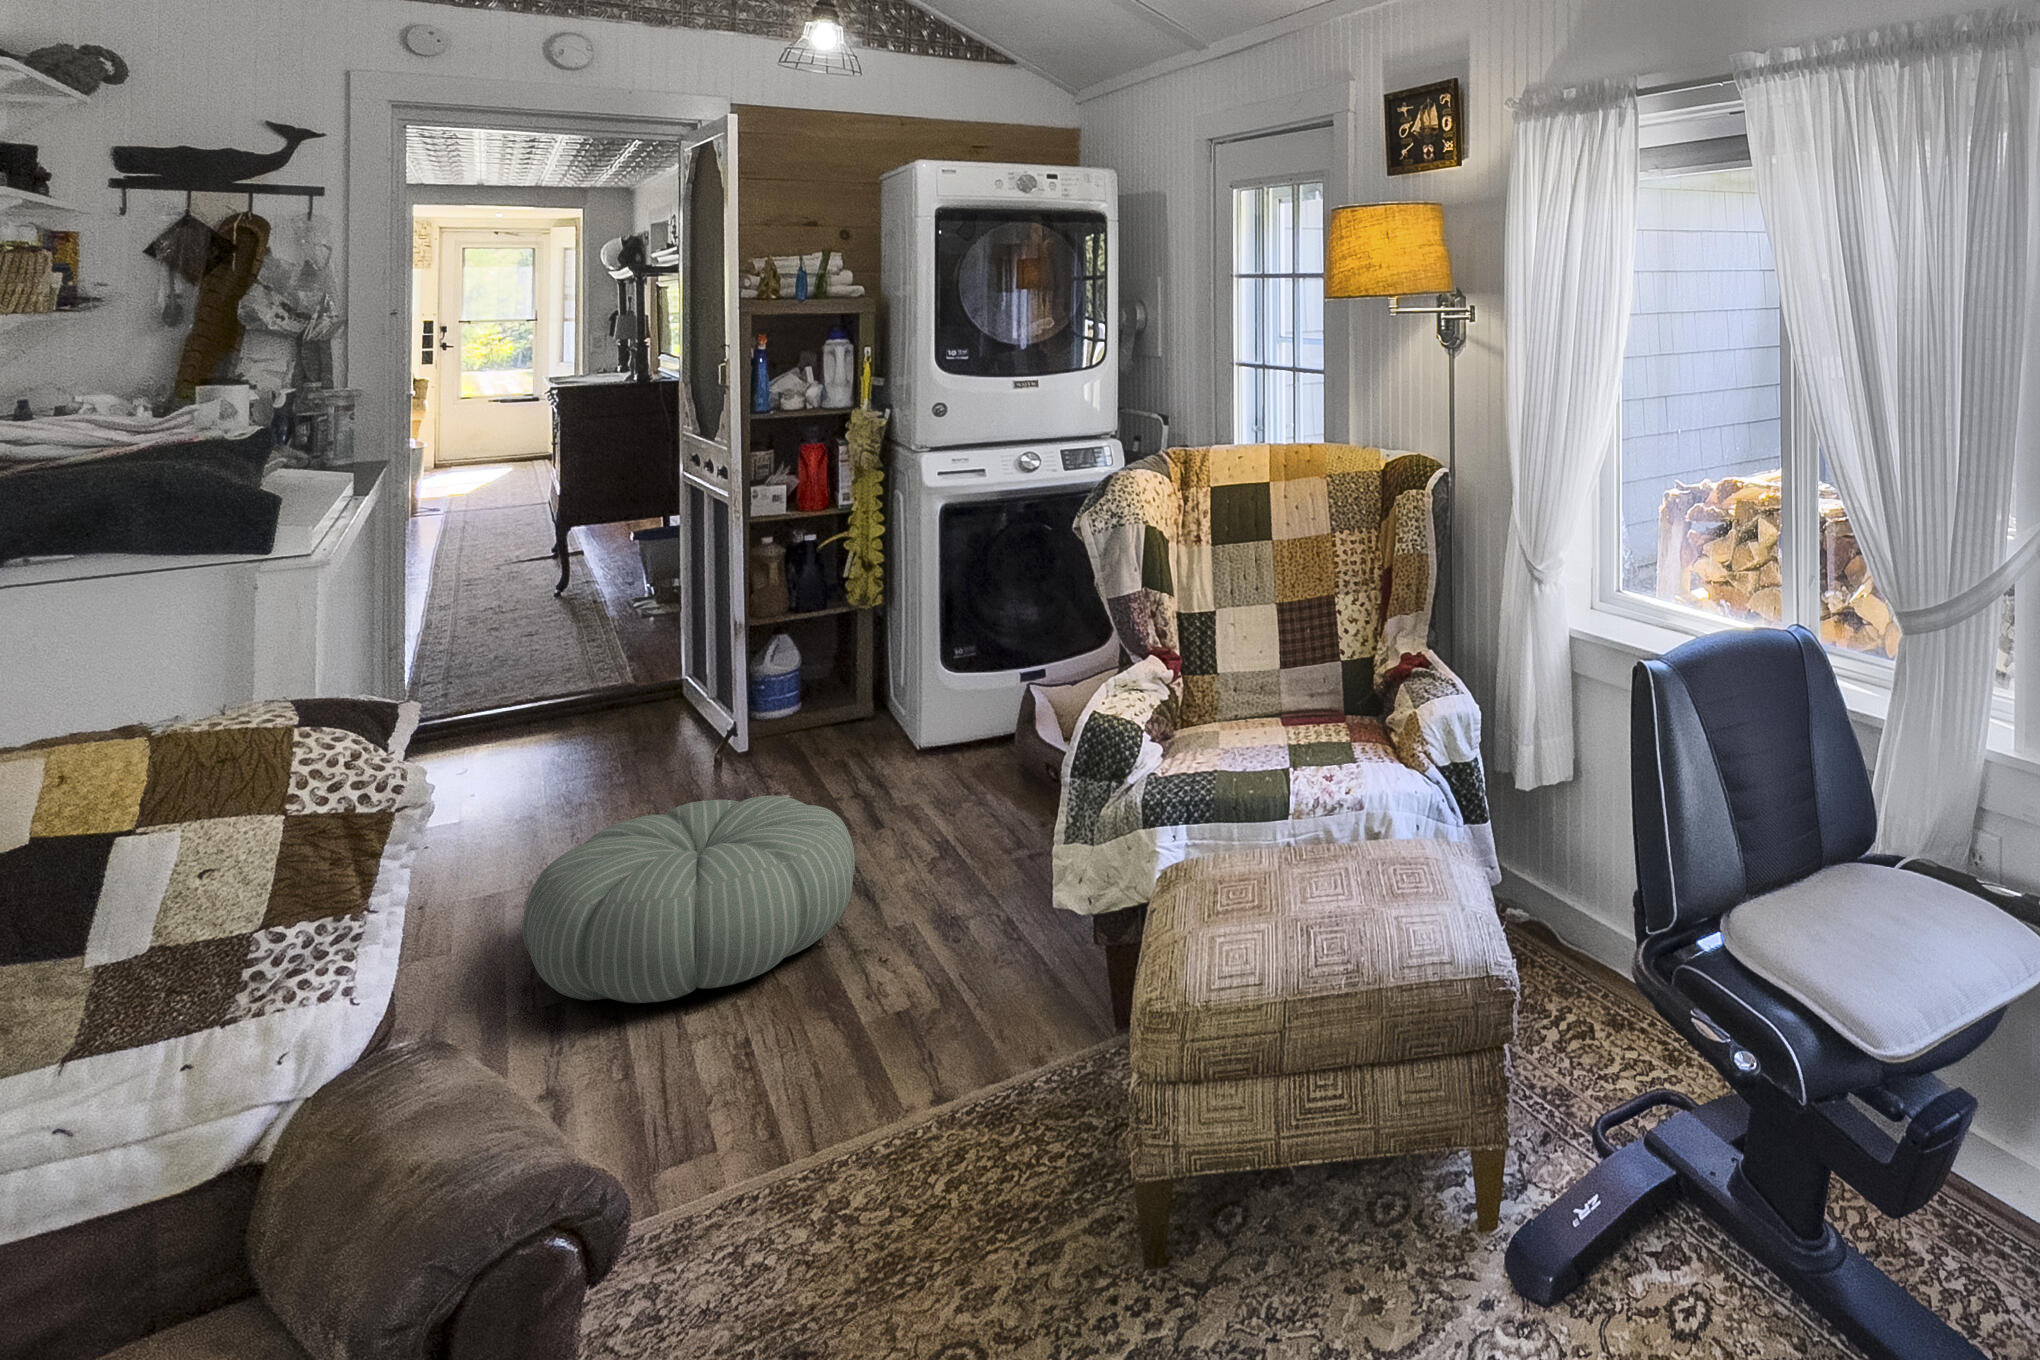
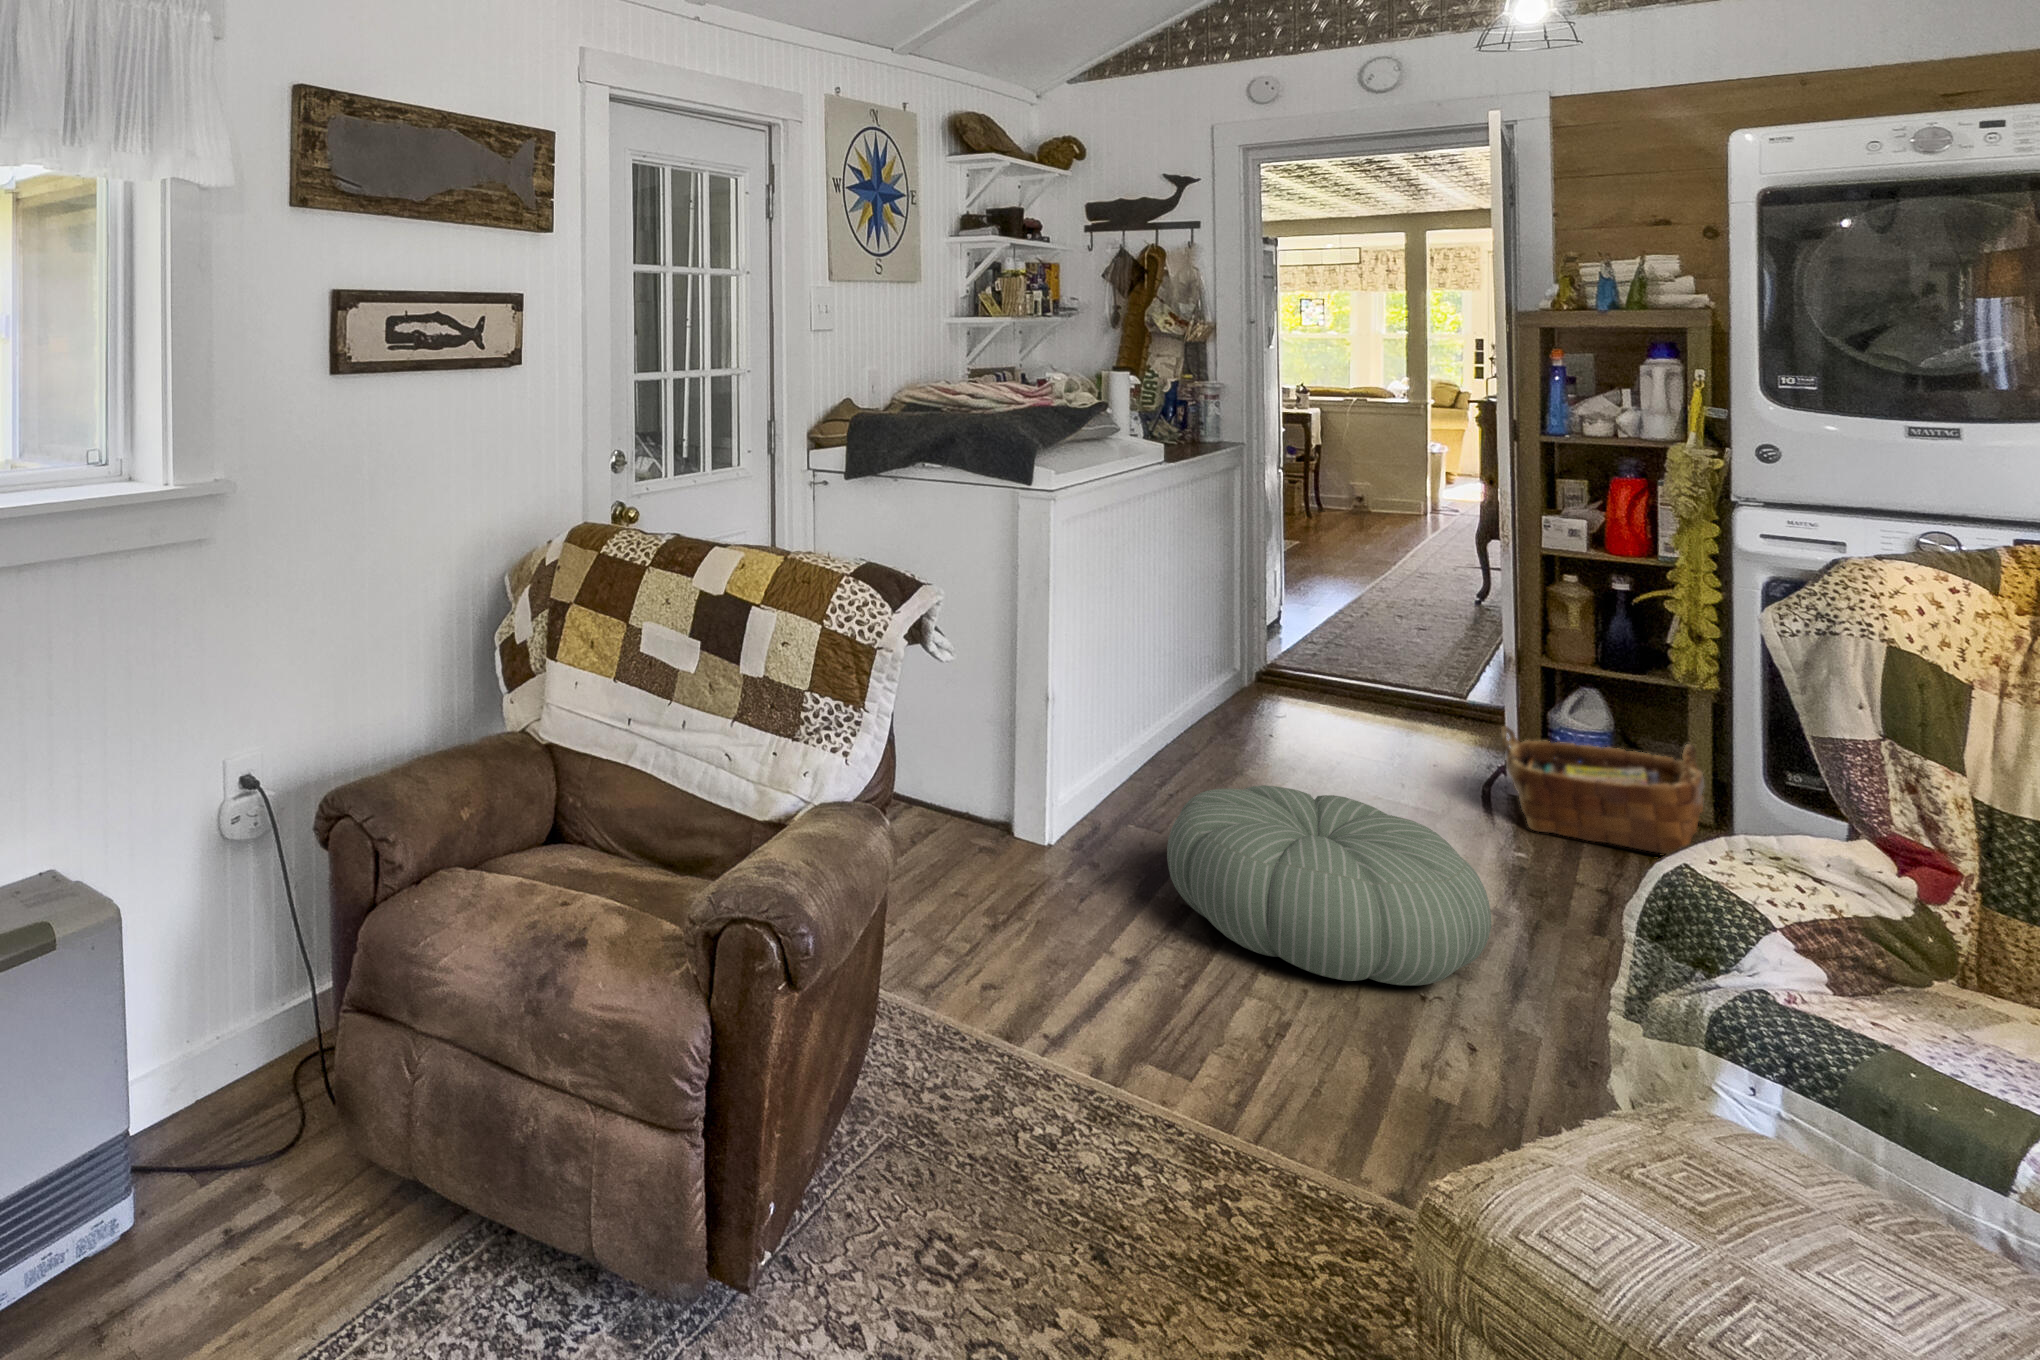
woven basket: none [739,656,888,775] -> present [1501,726,1704,854]

